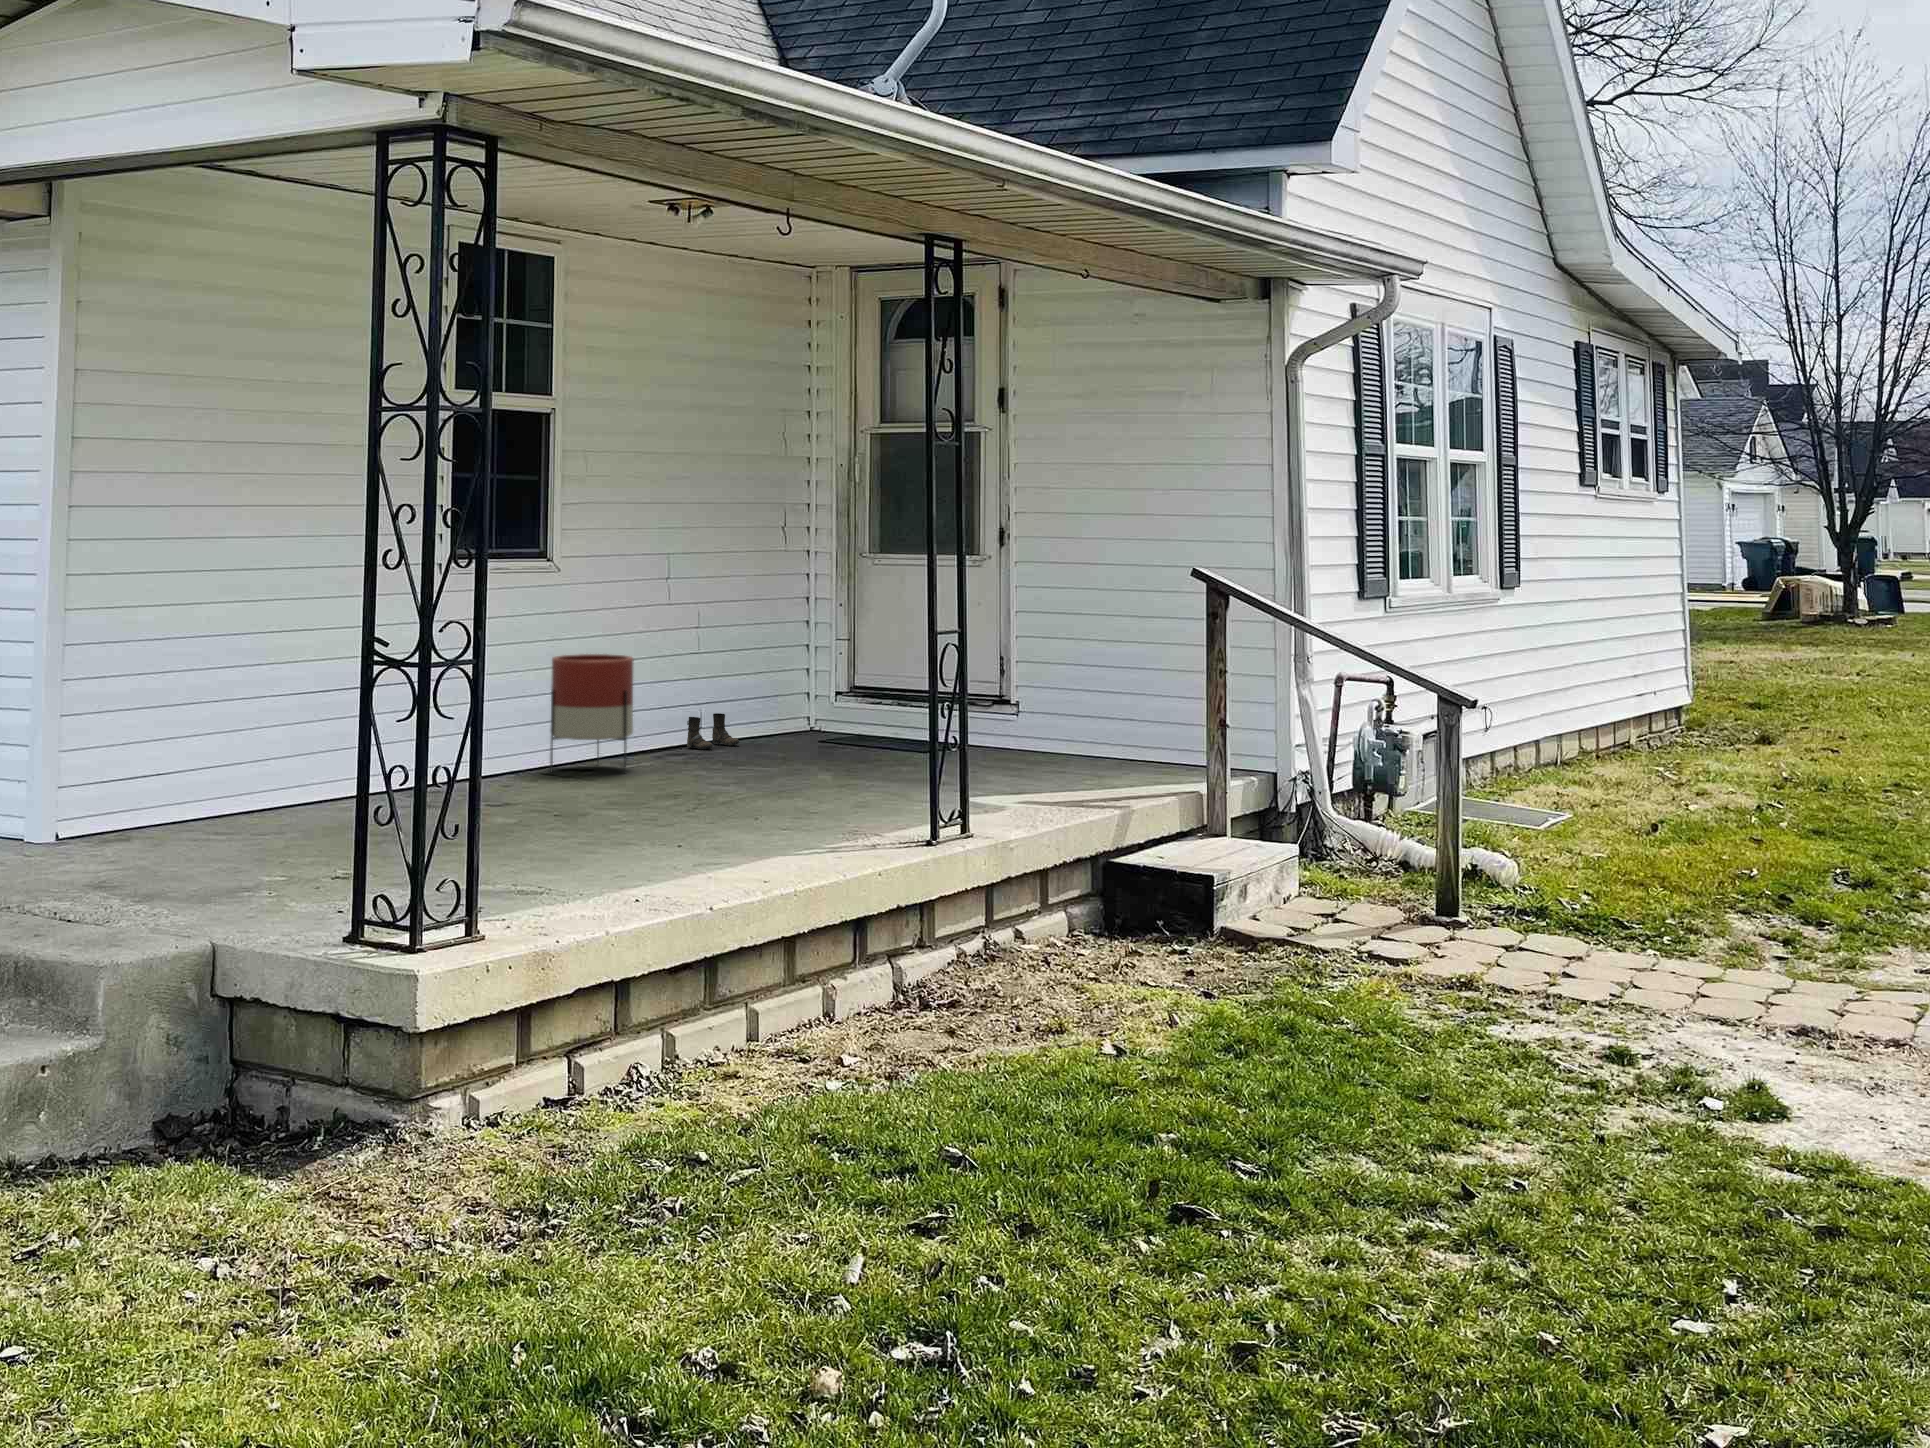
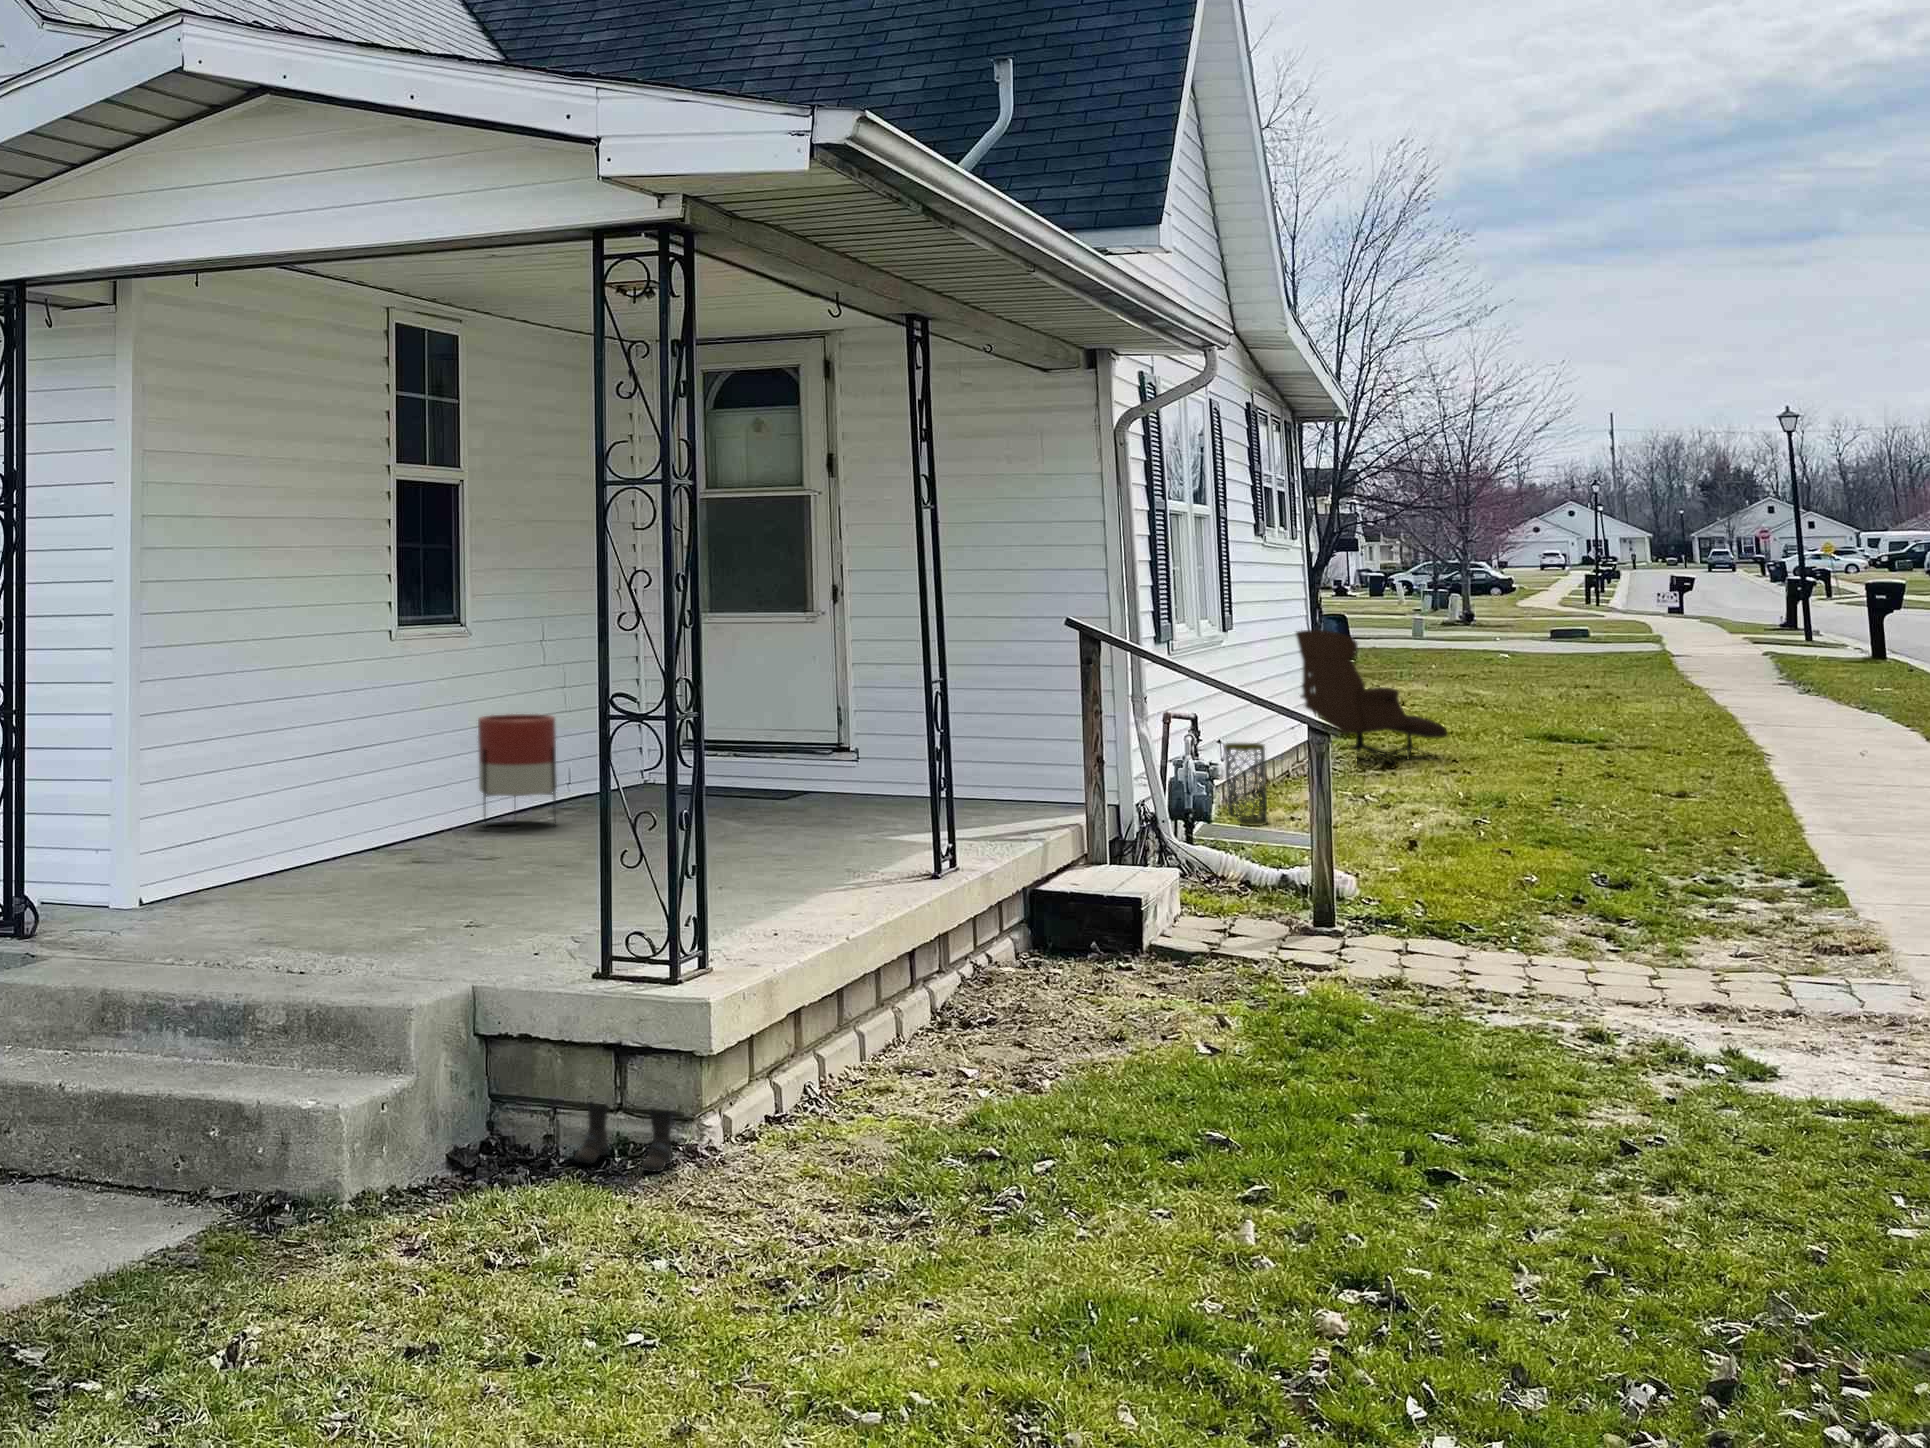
lounge chair: none [1649,591,1824,739] -> present [1296,630,1448,764]
trash can: none [1484,710,1530,801] -> present [1224,743,1268,826]
boots: present [687,713,739,749] -> present [575,1102,672,1172]

